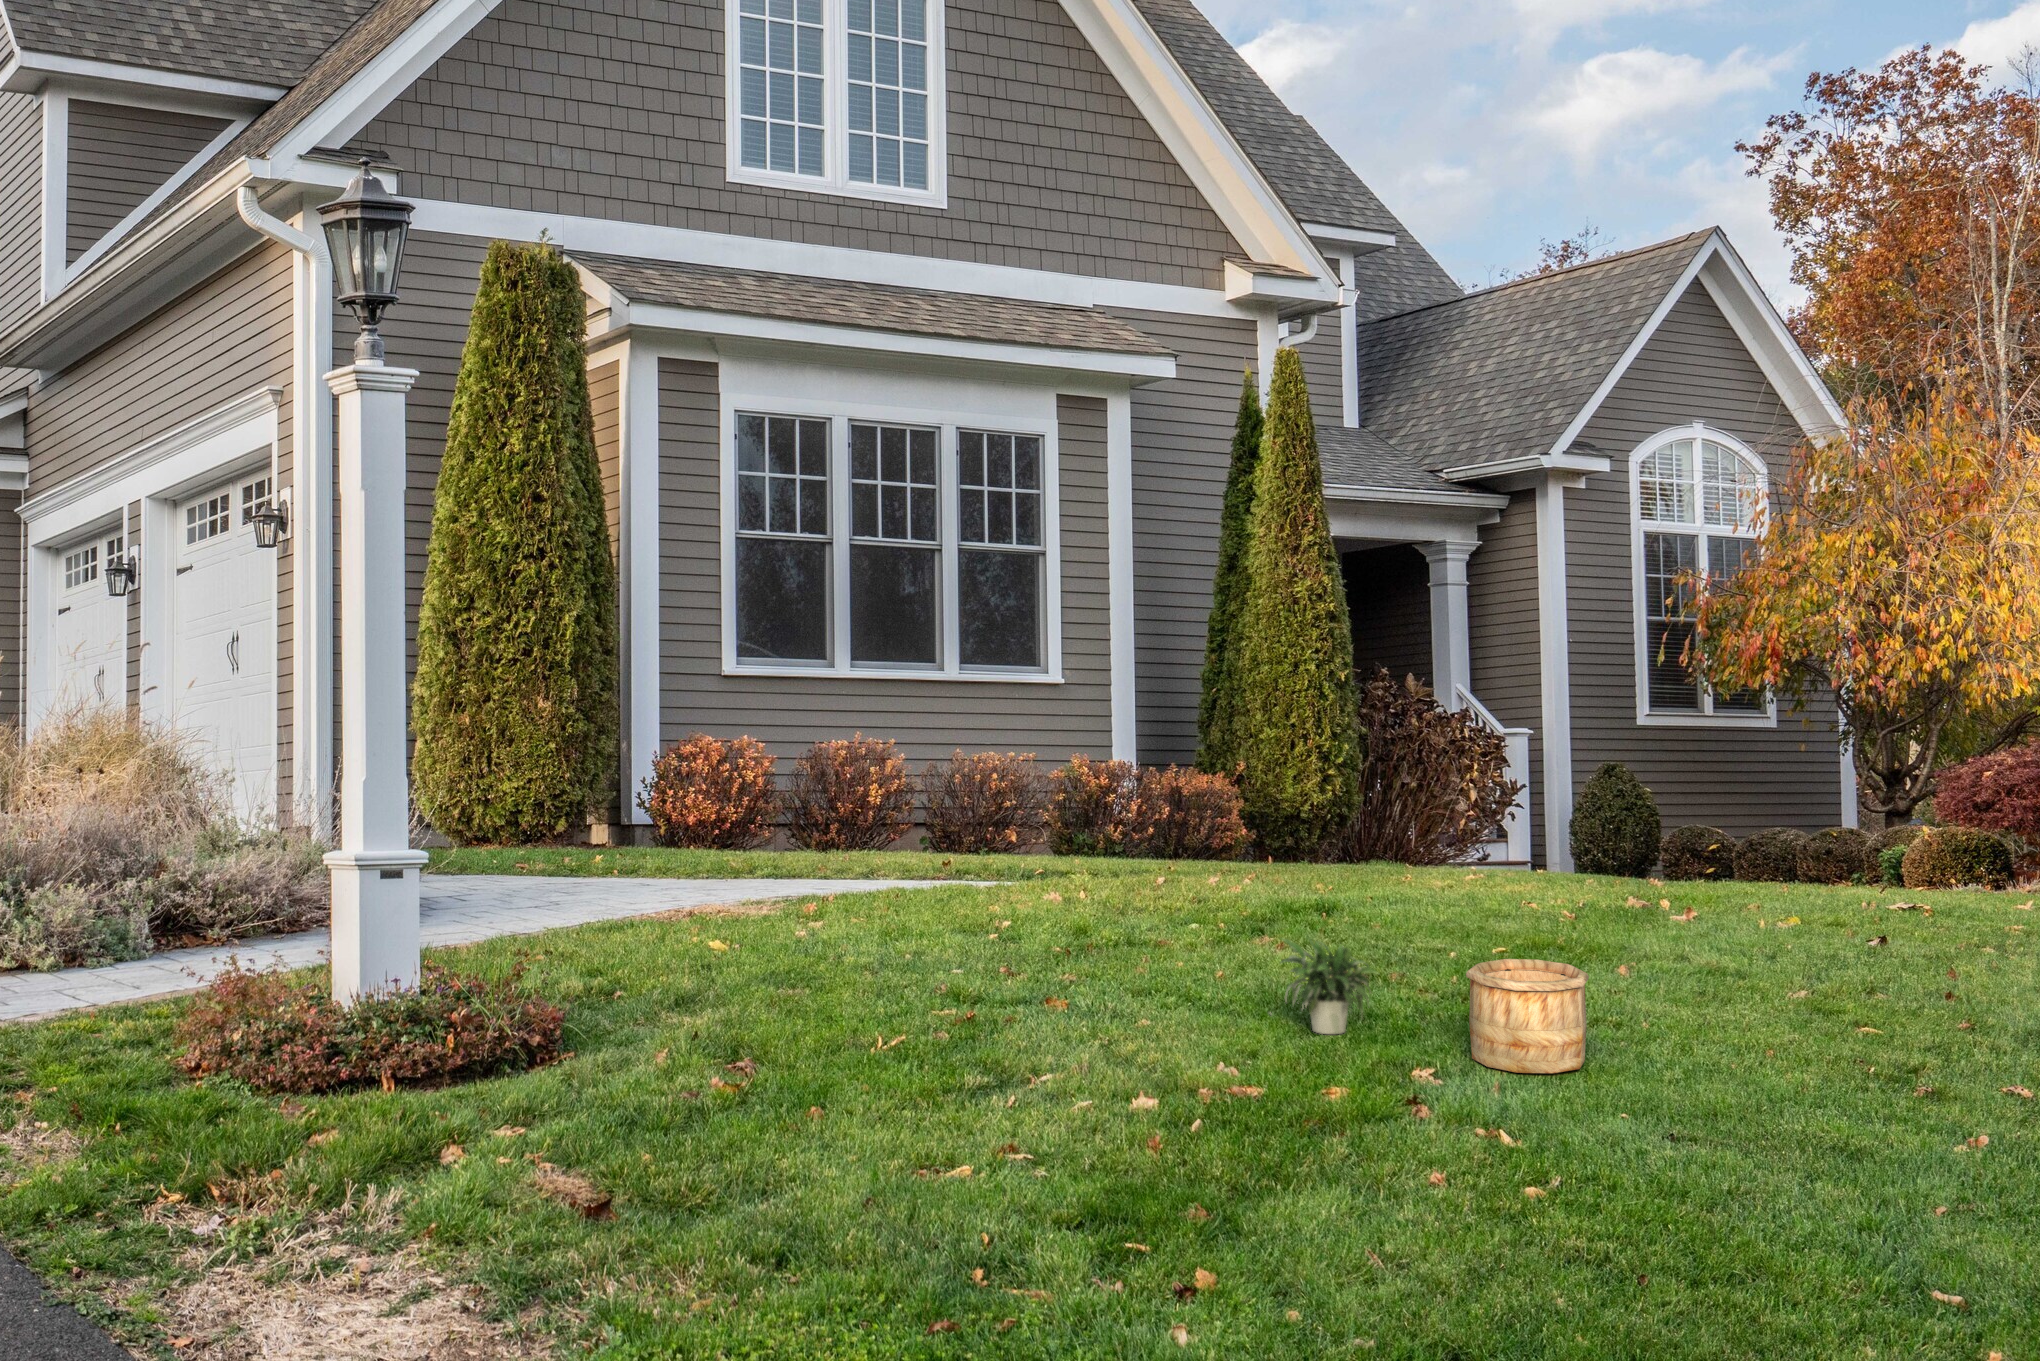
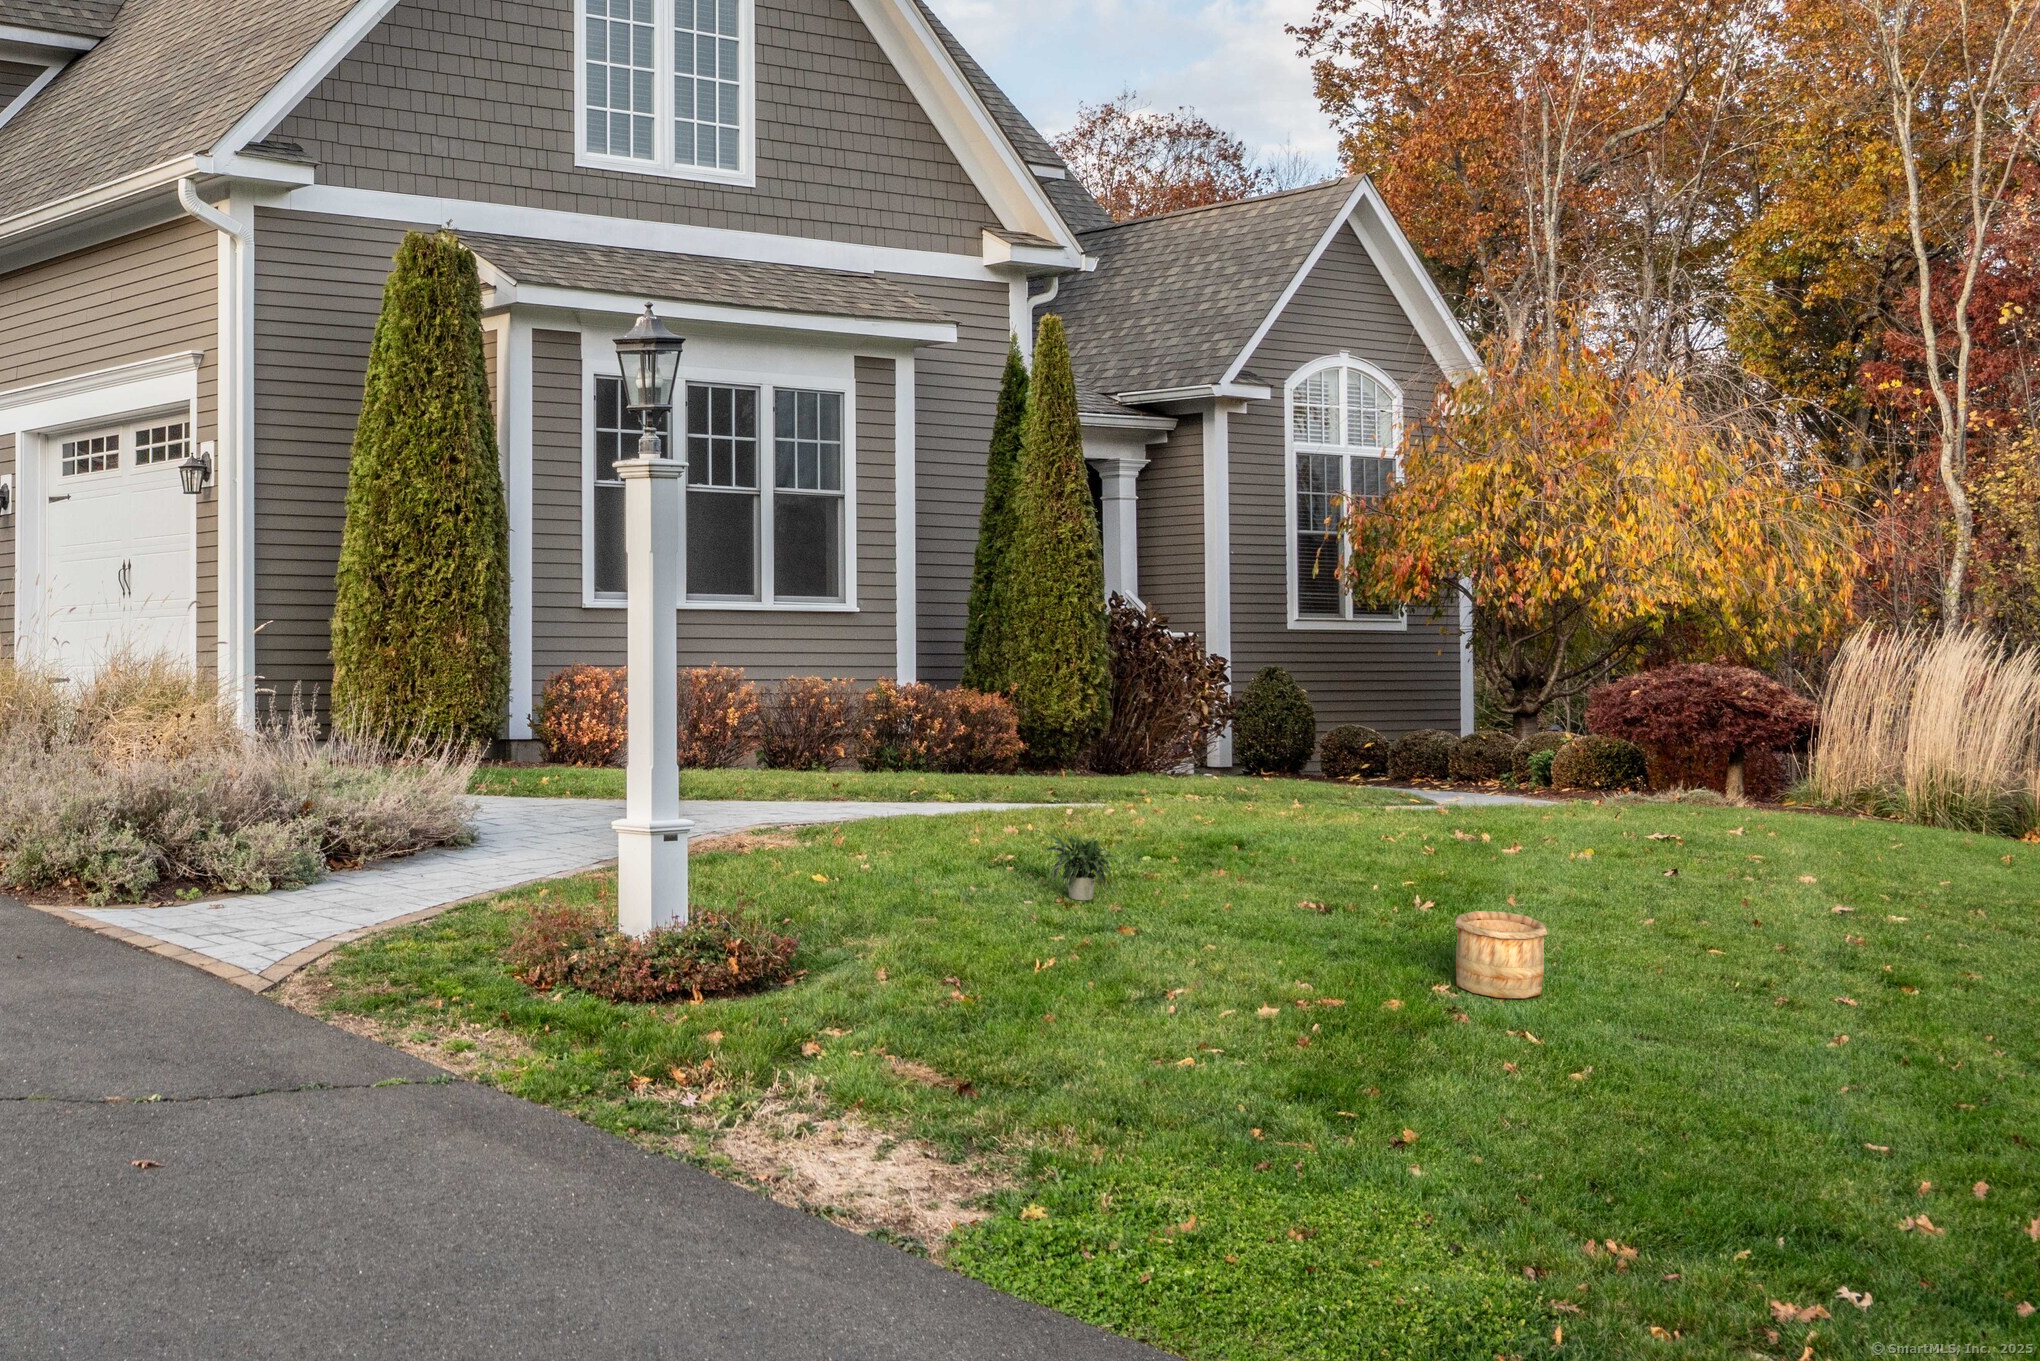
potted plant: present [1282,935,1377,1034] -> present [1034,831,1118,900]

